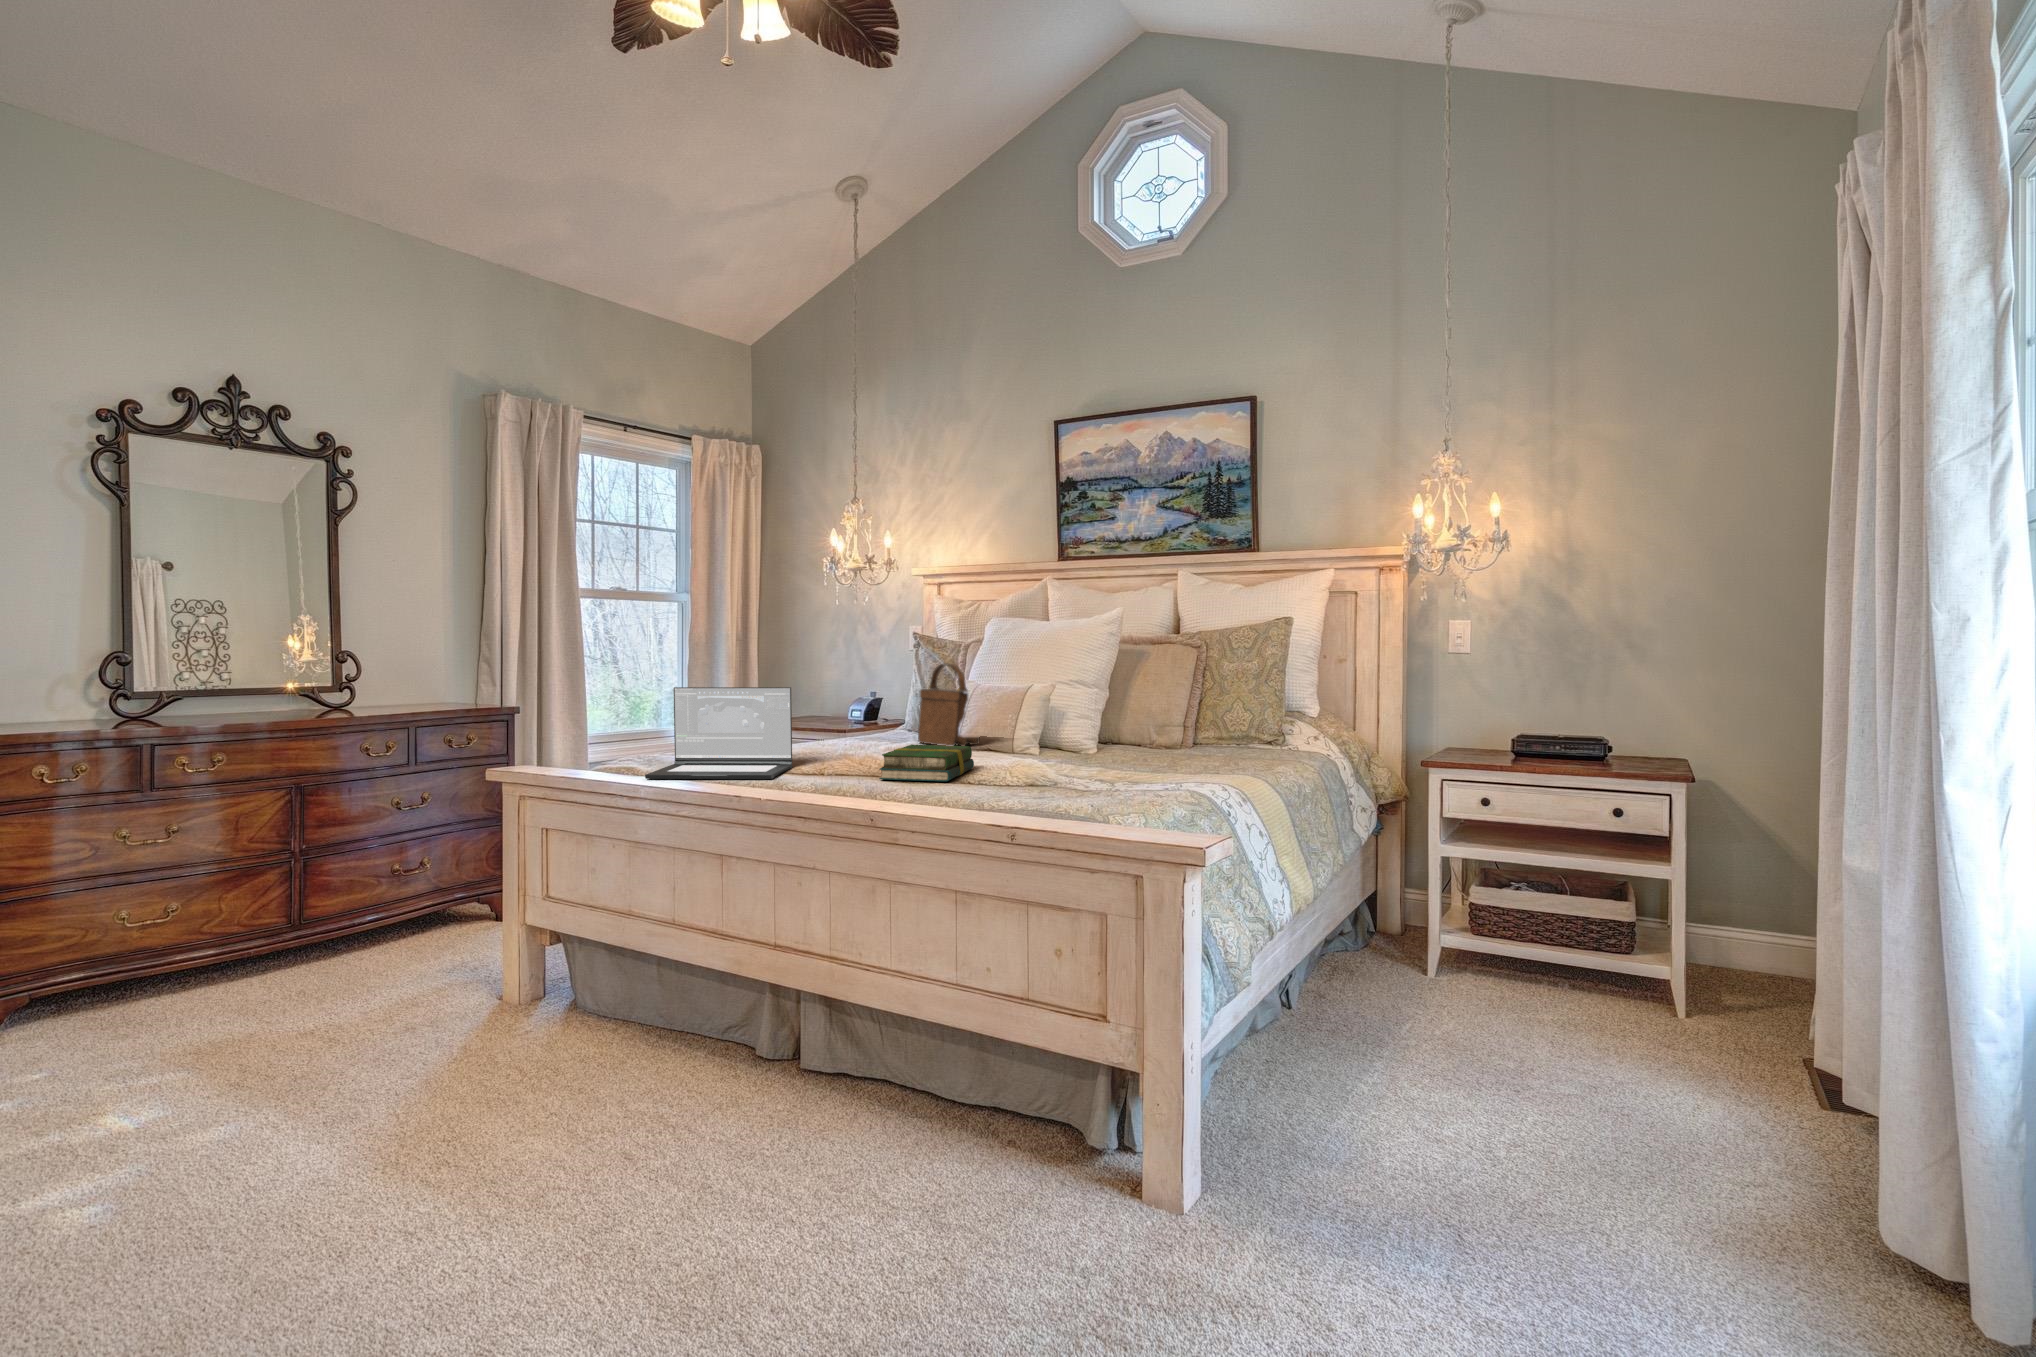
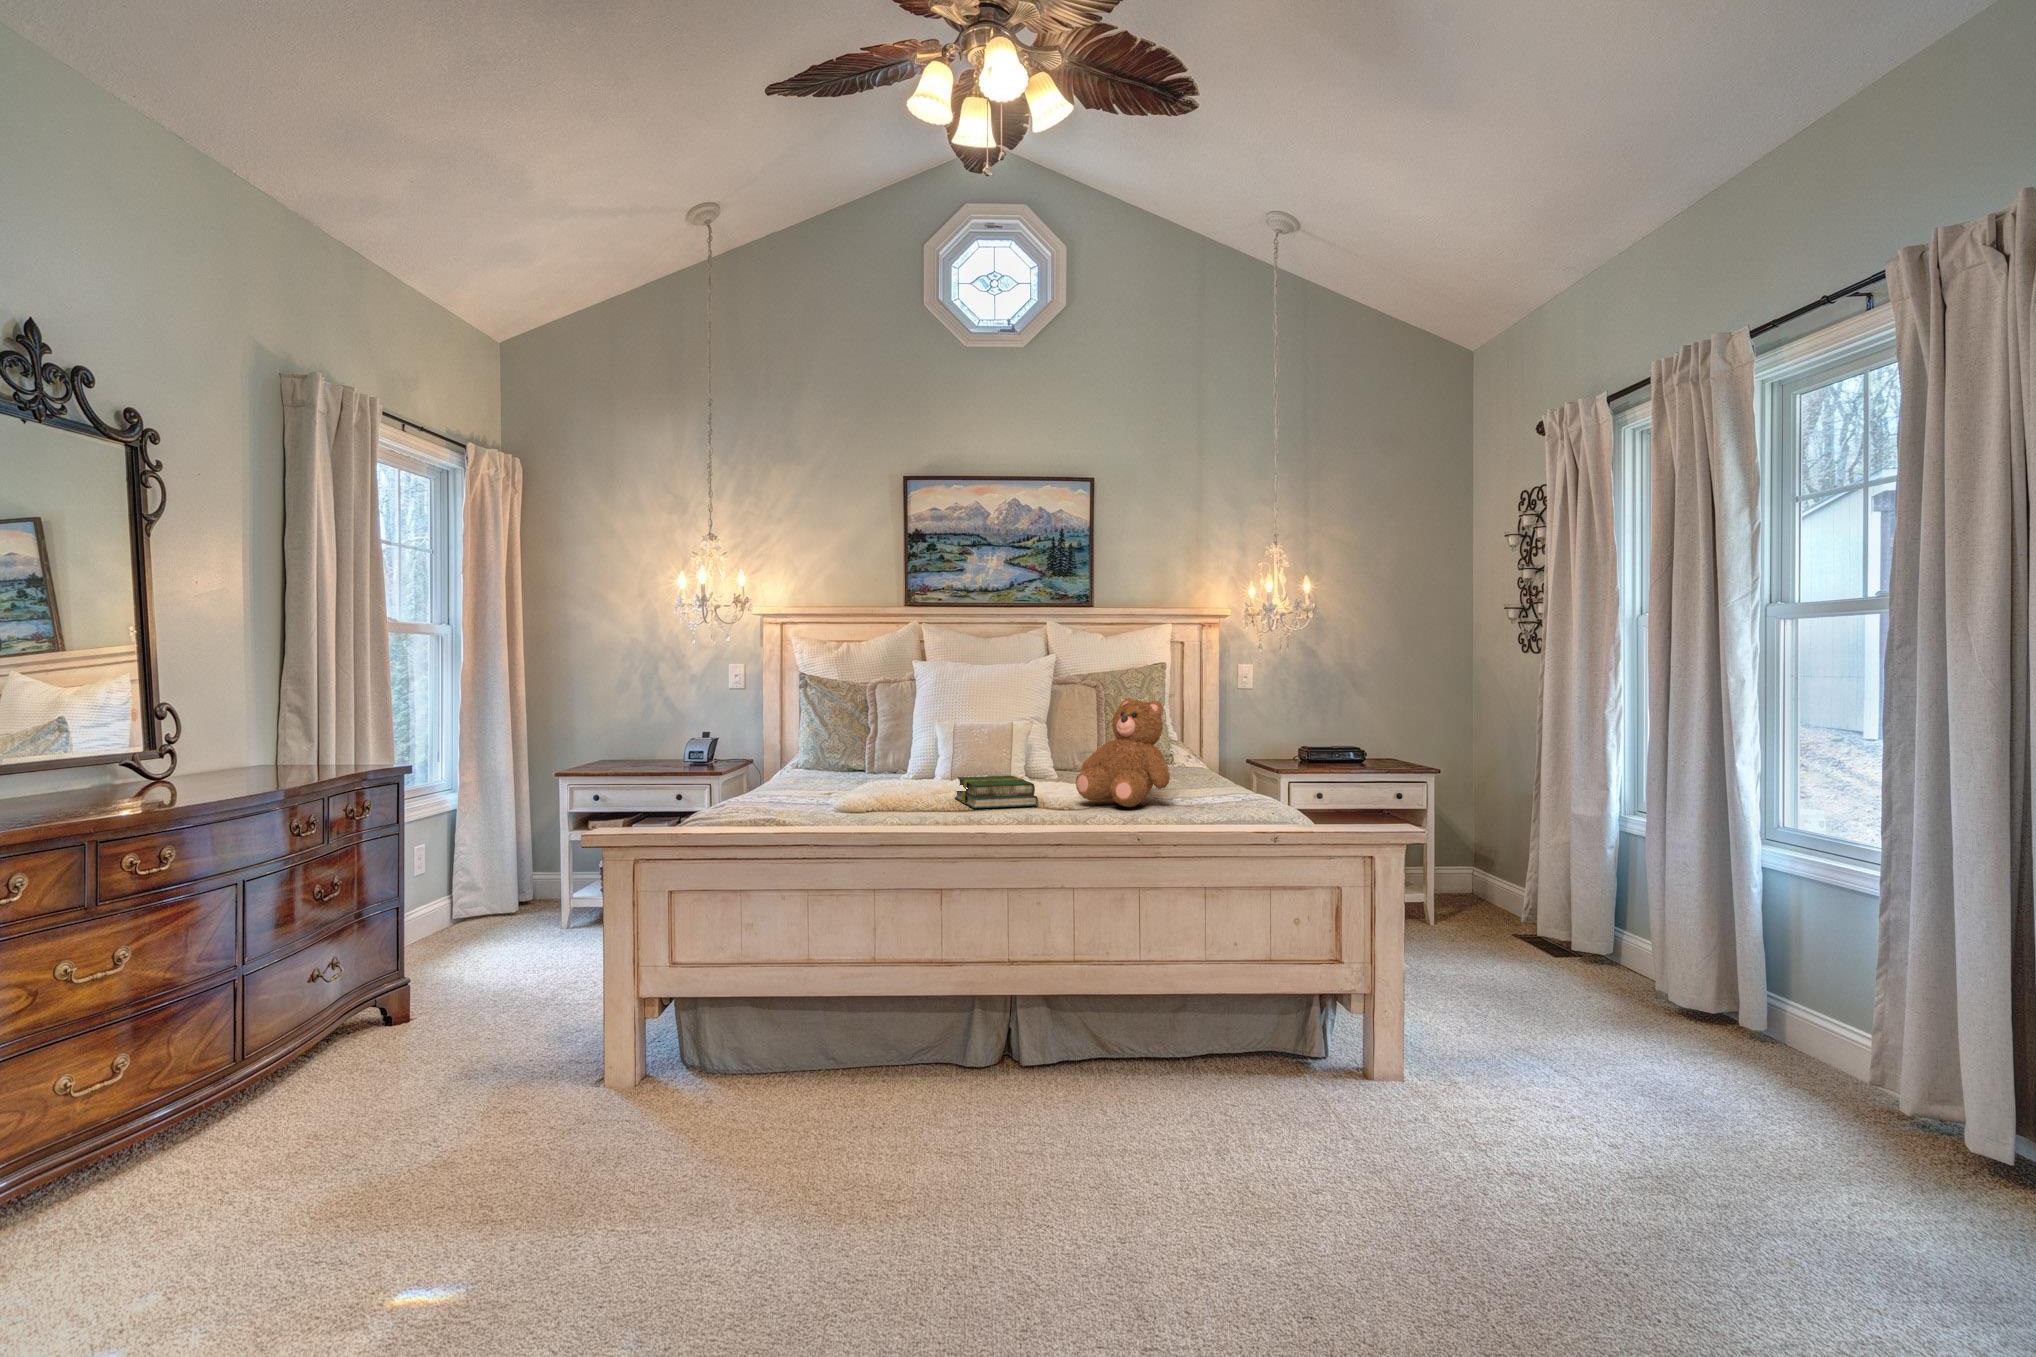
handbag: present [918,663,980,746] -> none [881,703,945,782]
teddy bear: none [985,663,1097,793] -> present [1076,698,1170,807]
laptop: present [645,687,792,779] -> none [731,727,875,825]

